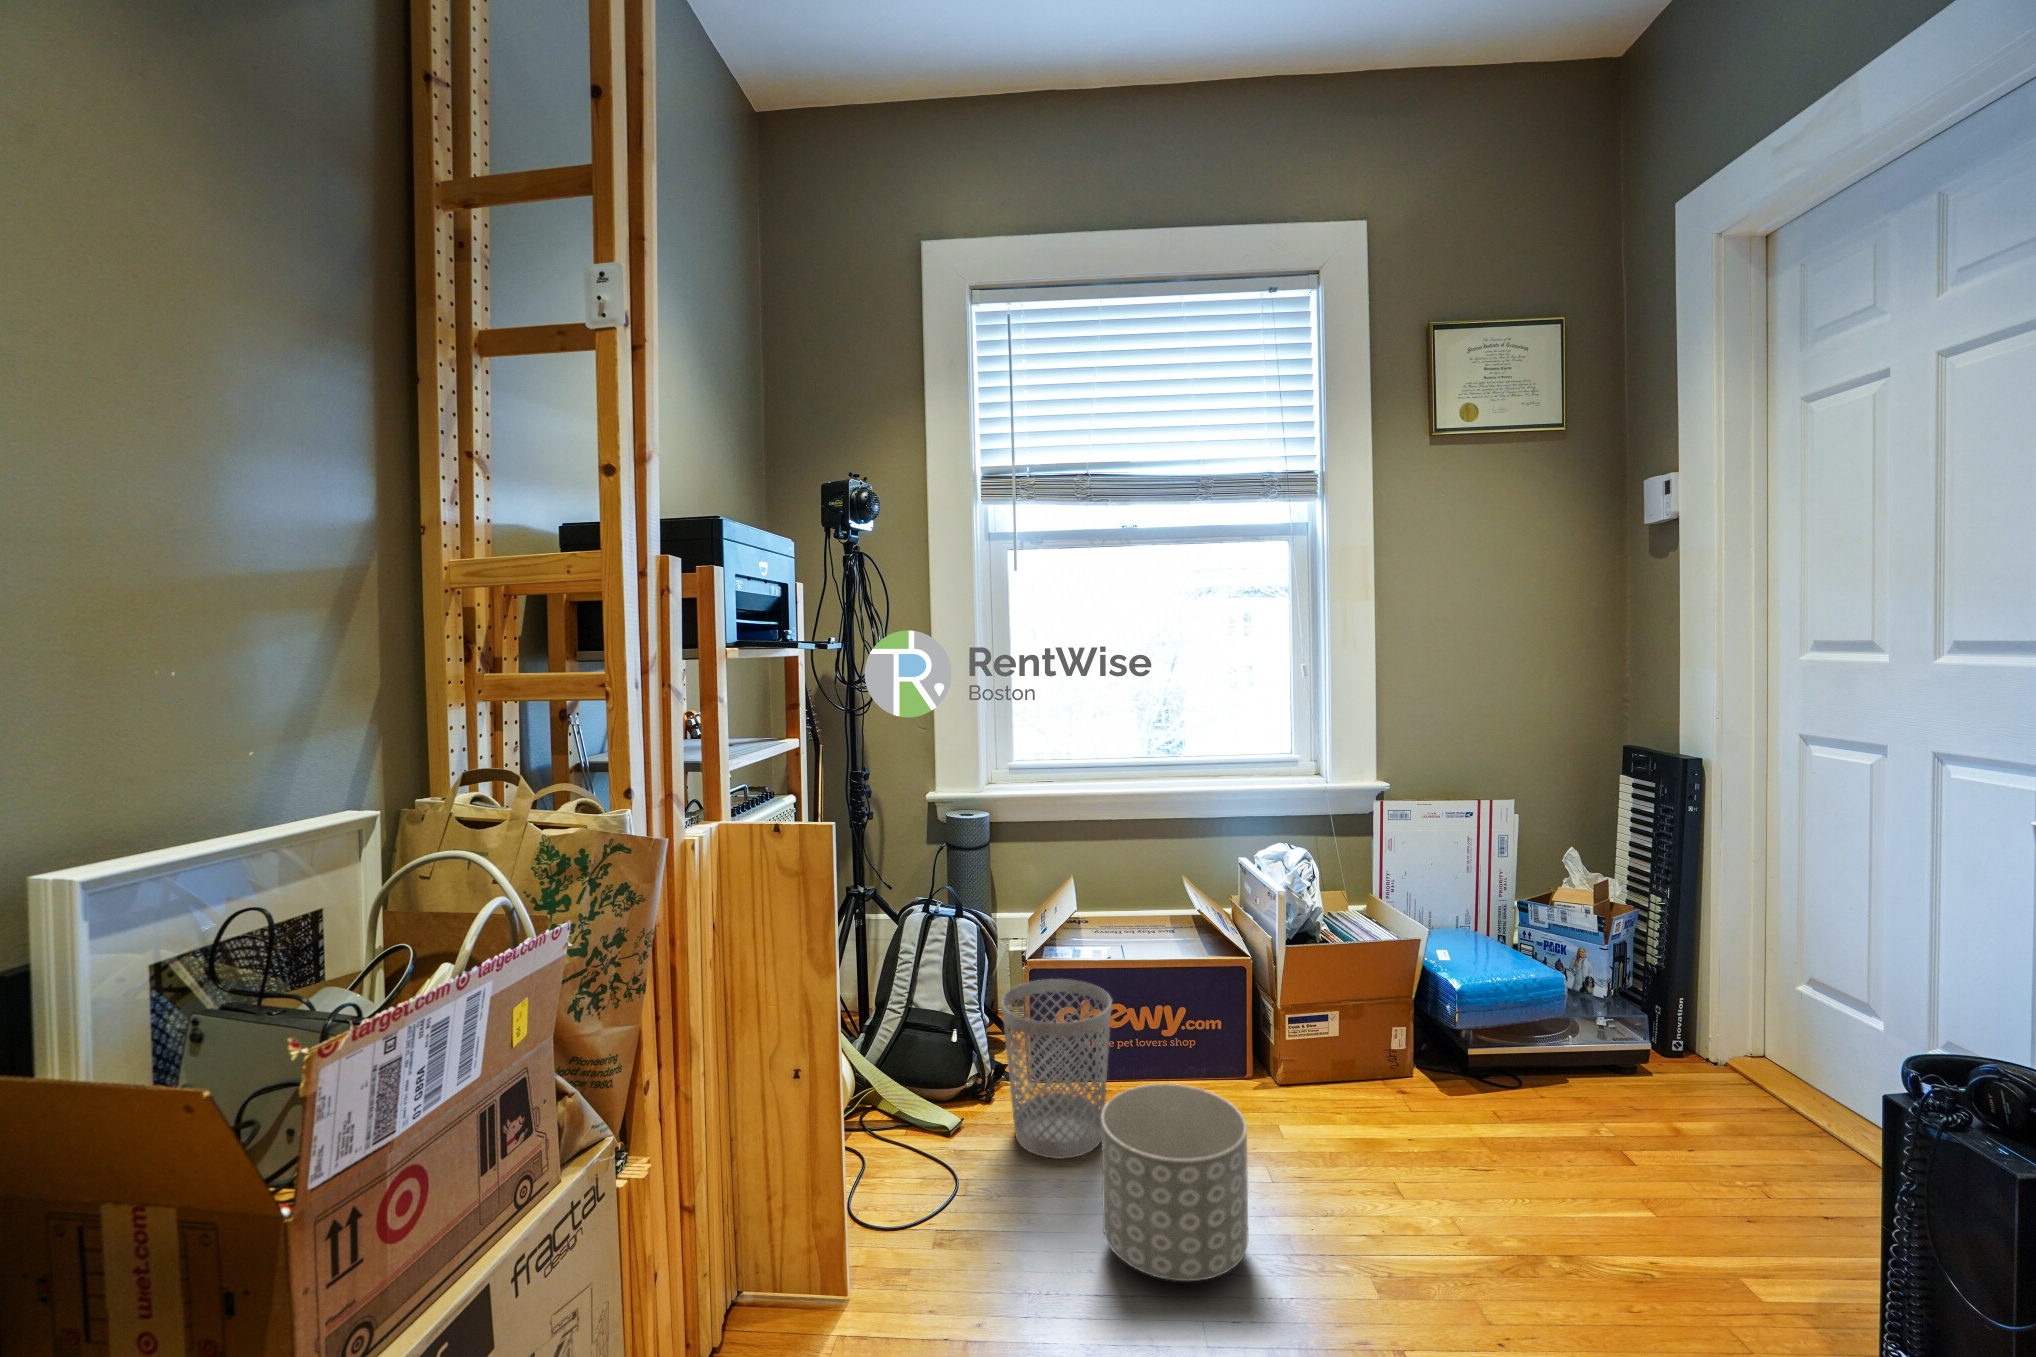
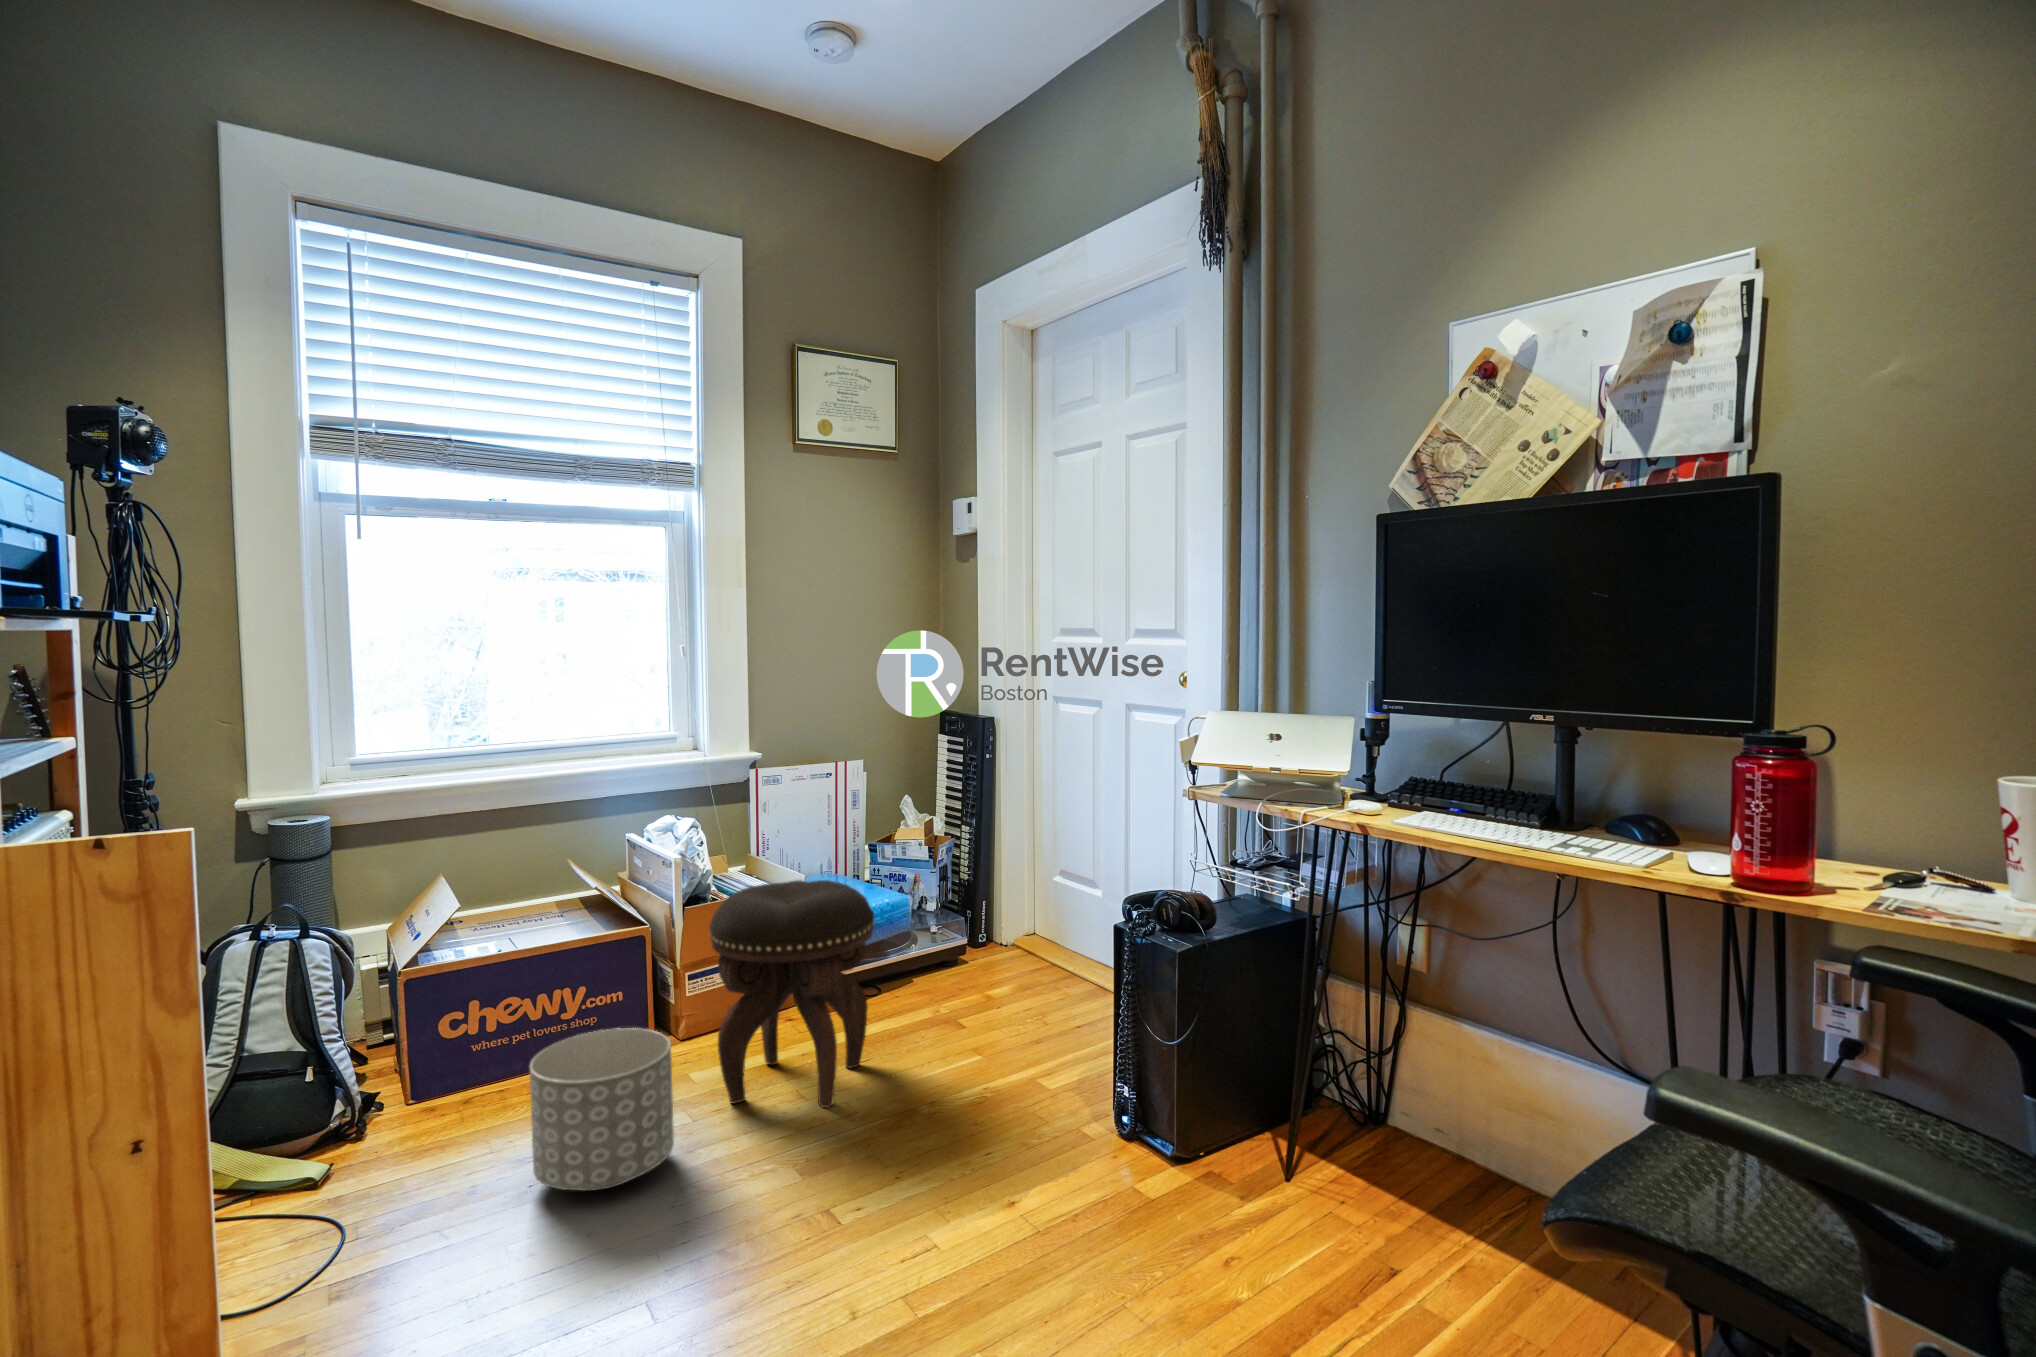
footstool: none [1303,948,1517,1259] -> present [709,880,874,1108]
wastebasket: present [1002,979,1112,1159] -> none [385,974,517,1155]

